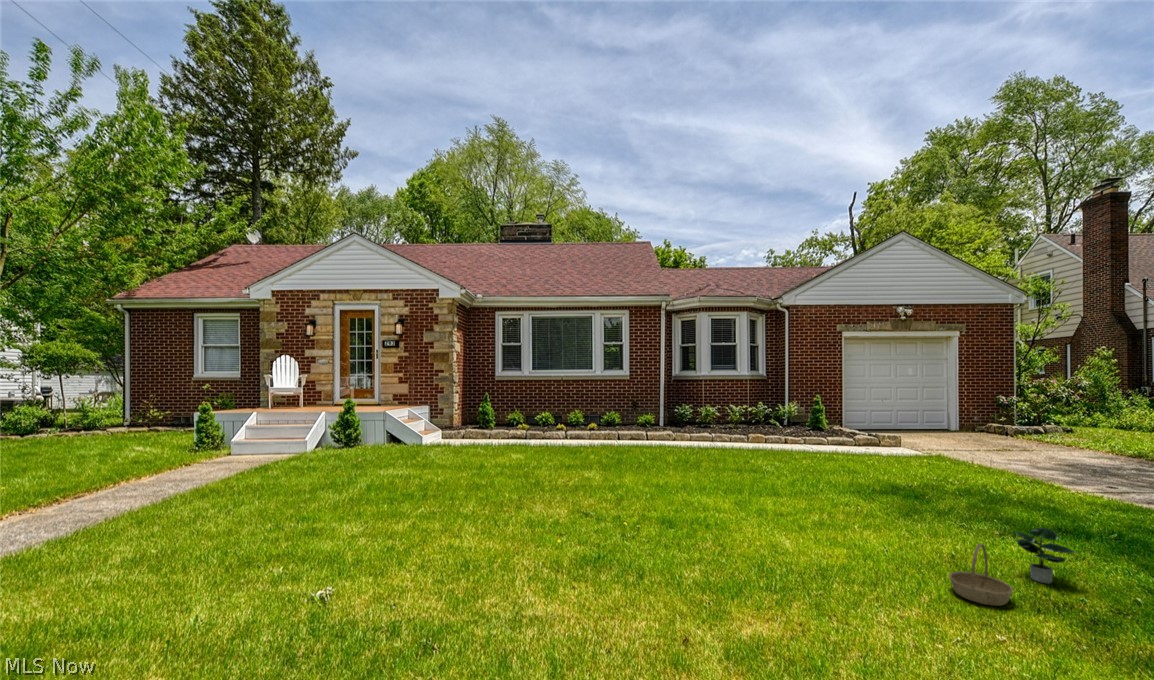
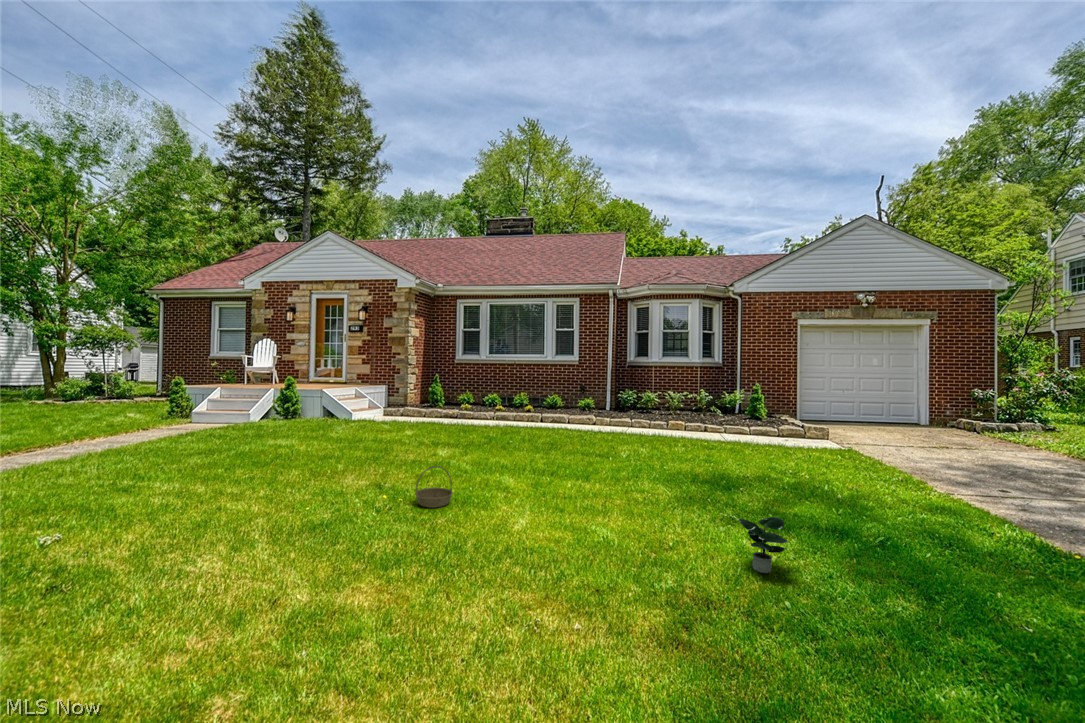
basket: present [949,544,1013,606] -> present [415,466,453,508]

